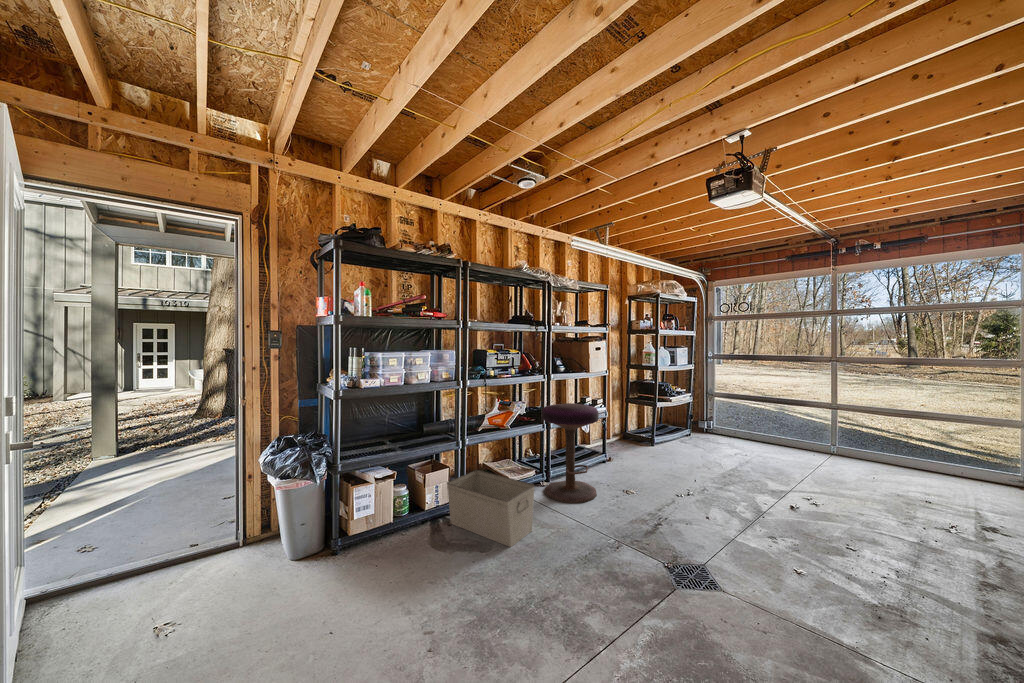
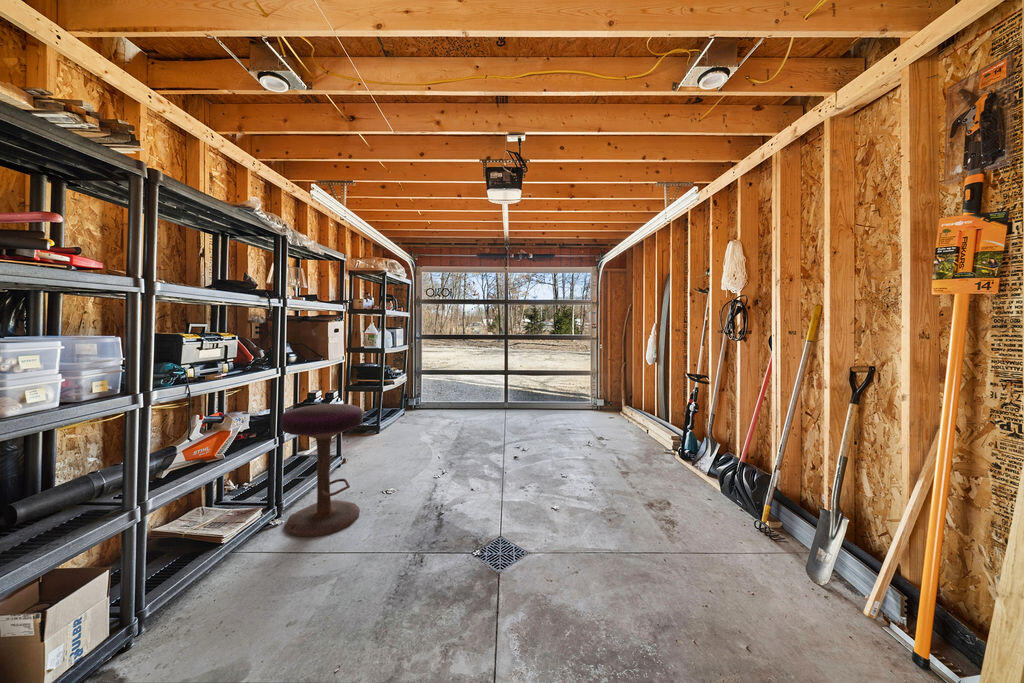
storage bin: present [447,470,535,547] -> none [124,527,308,658]

